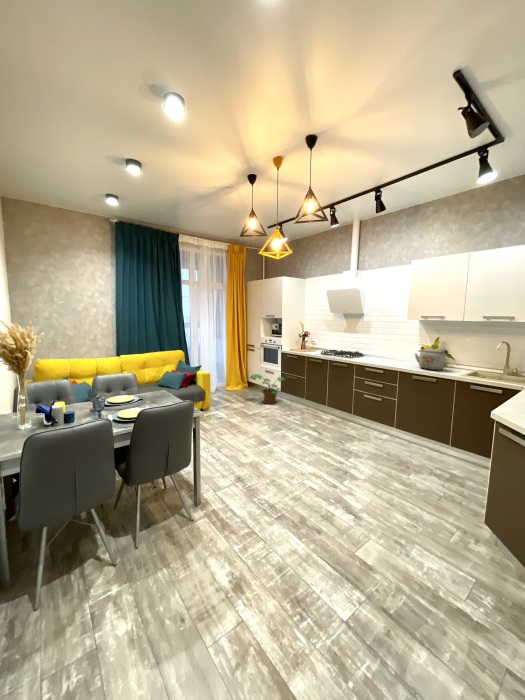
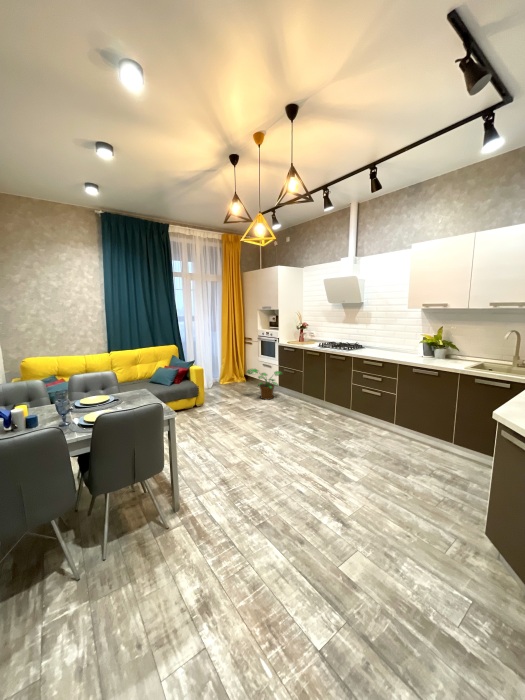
kettle: present [415,347,448,370] -> none [416,338,452,362]

